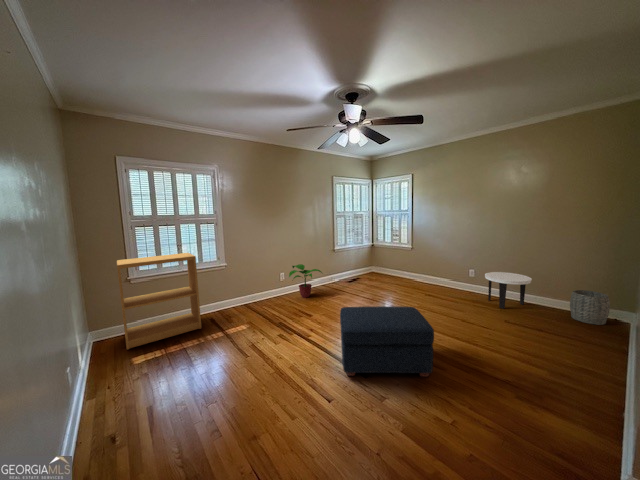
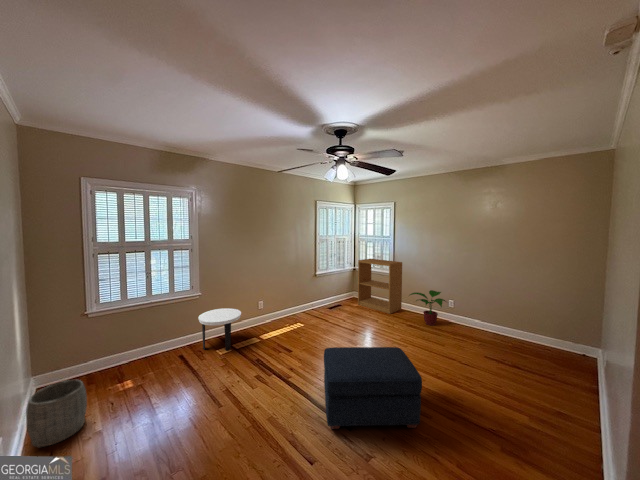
bookshelf: present [117,253,201,350] -> present [358,259,402,314]
potted plant: present [289,264,322,298] -> present [410,290,446,326]
side table: present [485,272,532,309] -> present [198,308,241,350]
woven basket: present [570,290,610,325] -> present [26,380,87,447]

